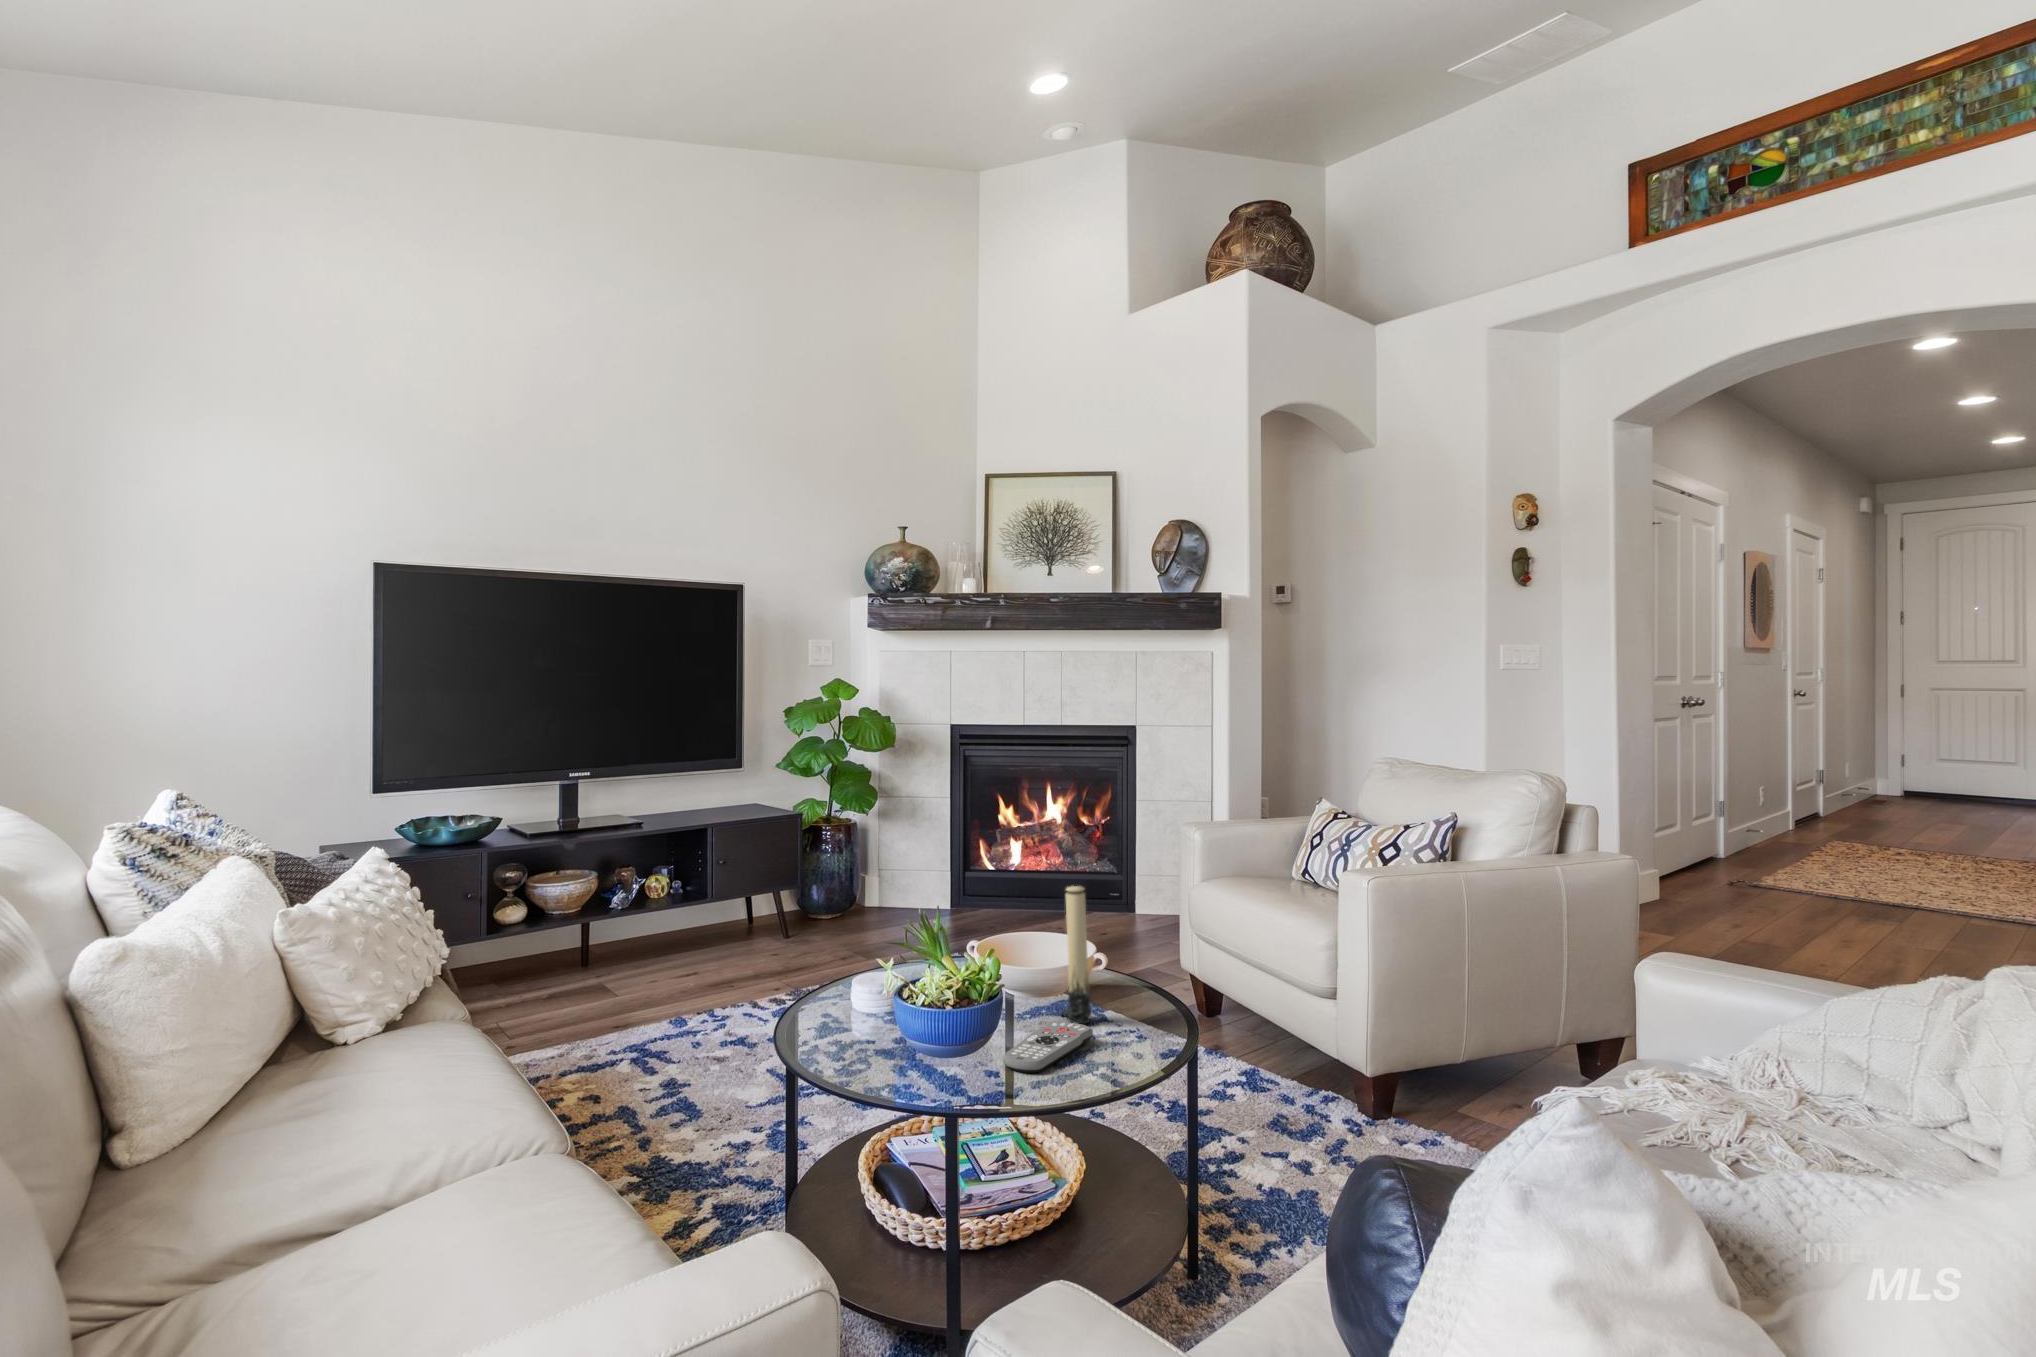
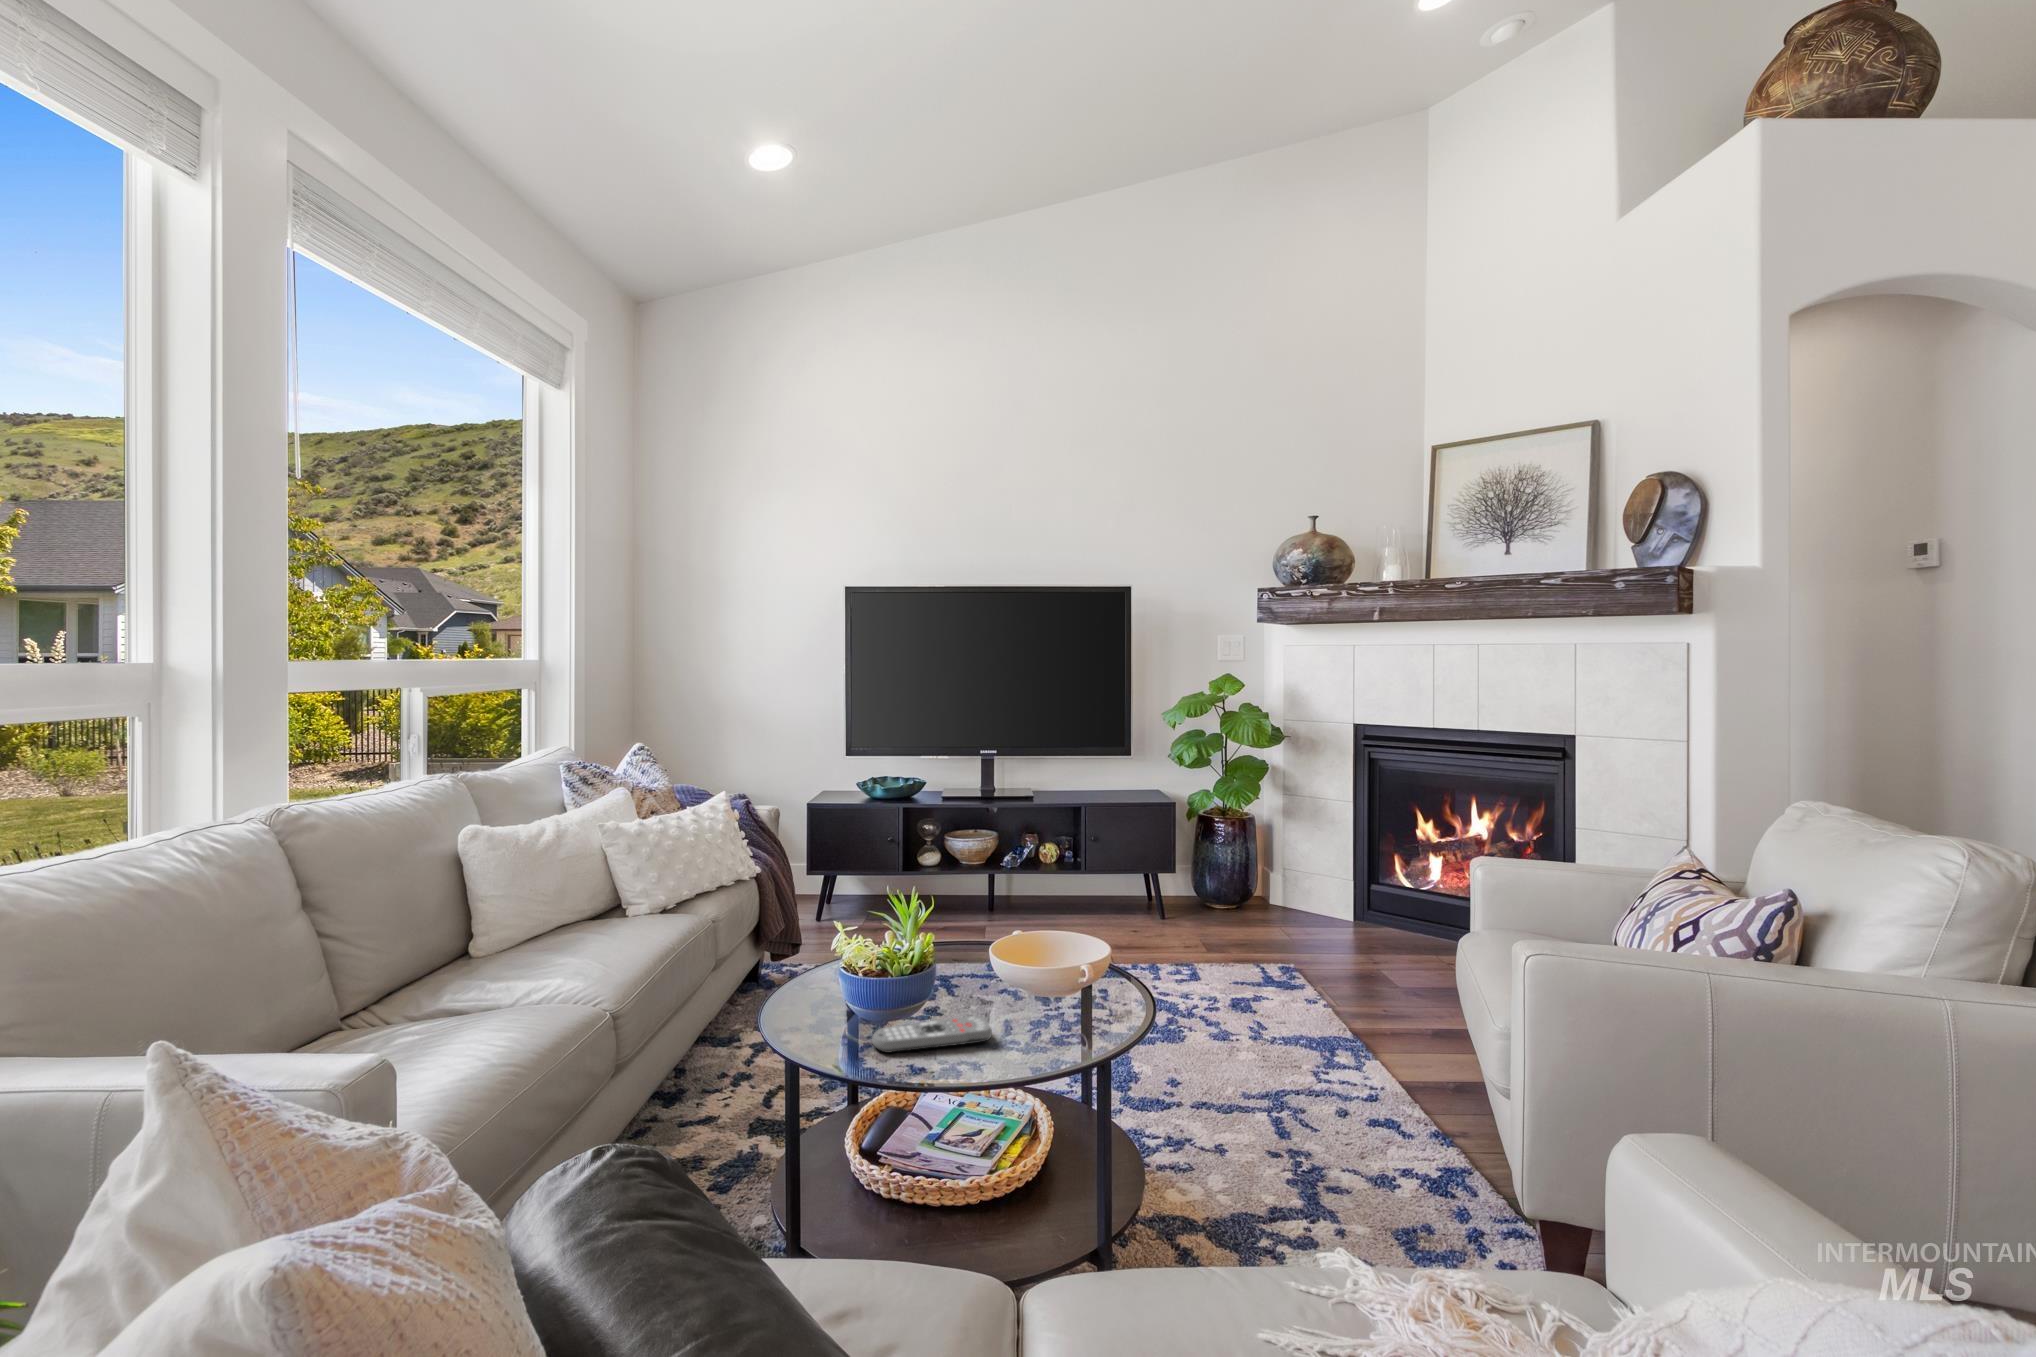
candle: present [1060,886,1091,1024] -> none [1011,882,1041,1029]

